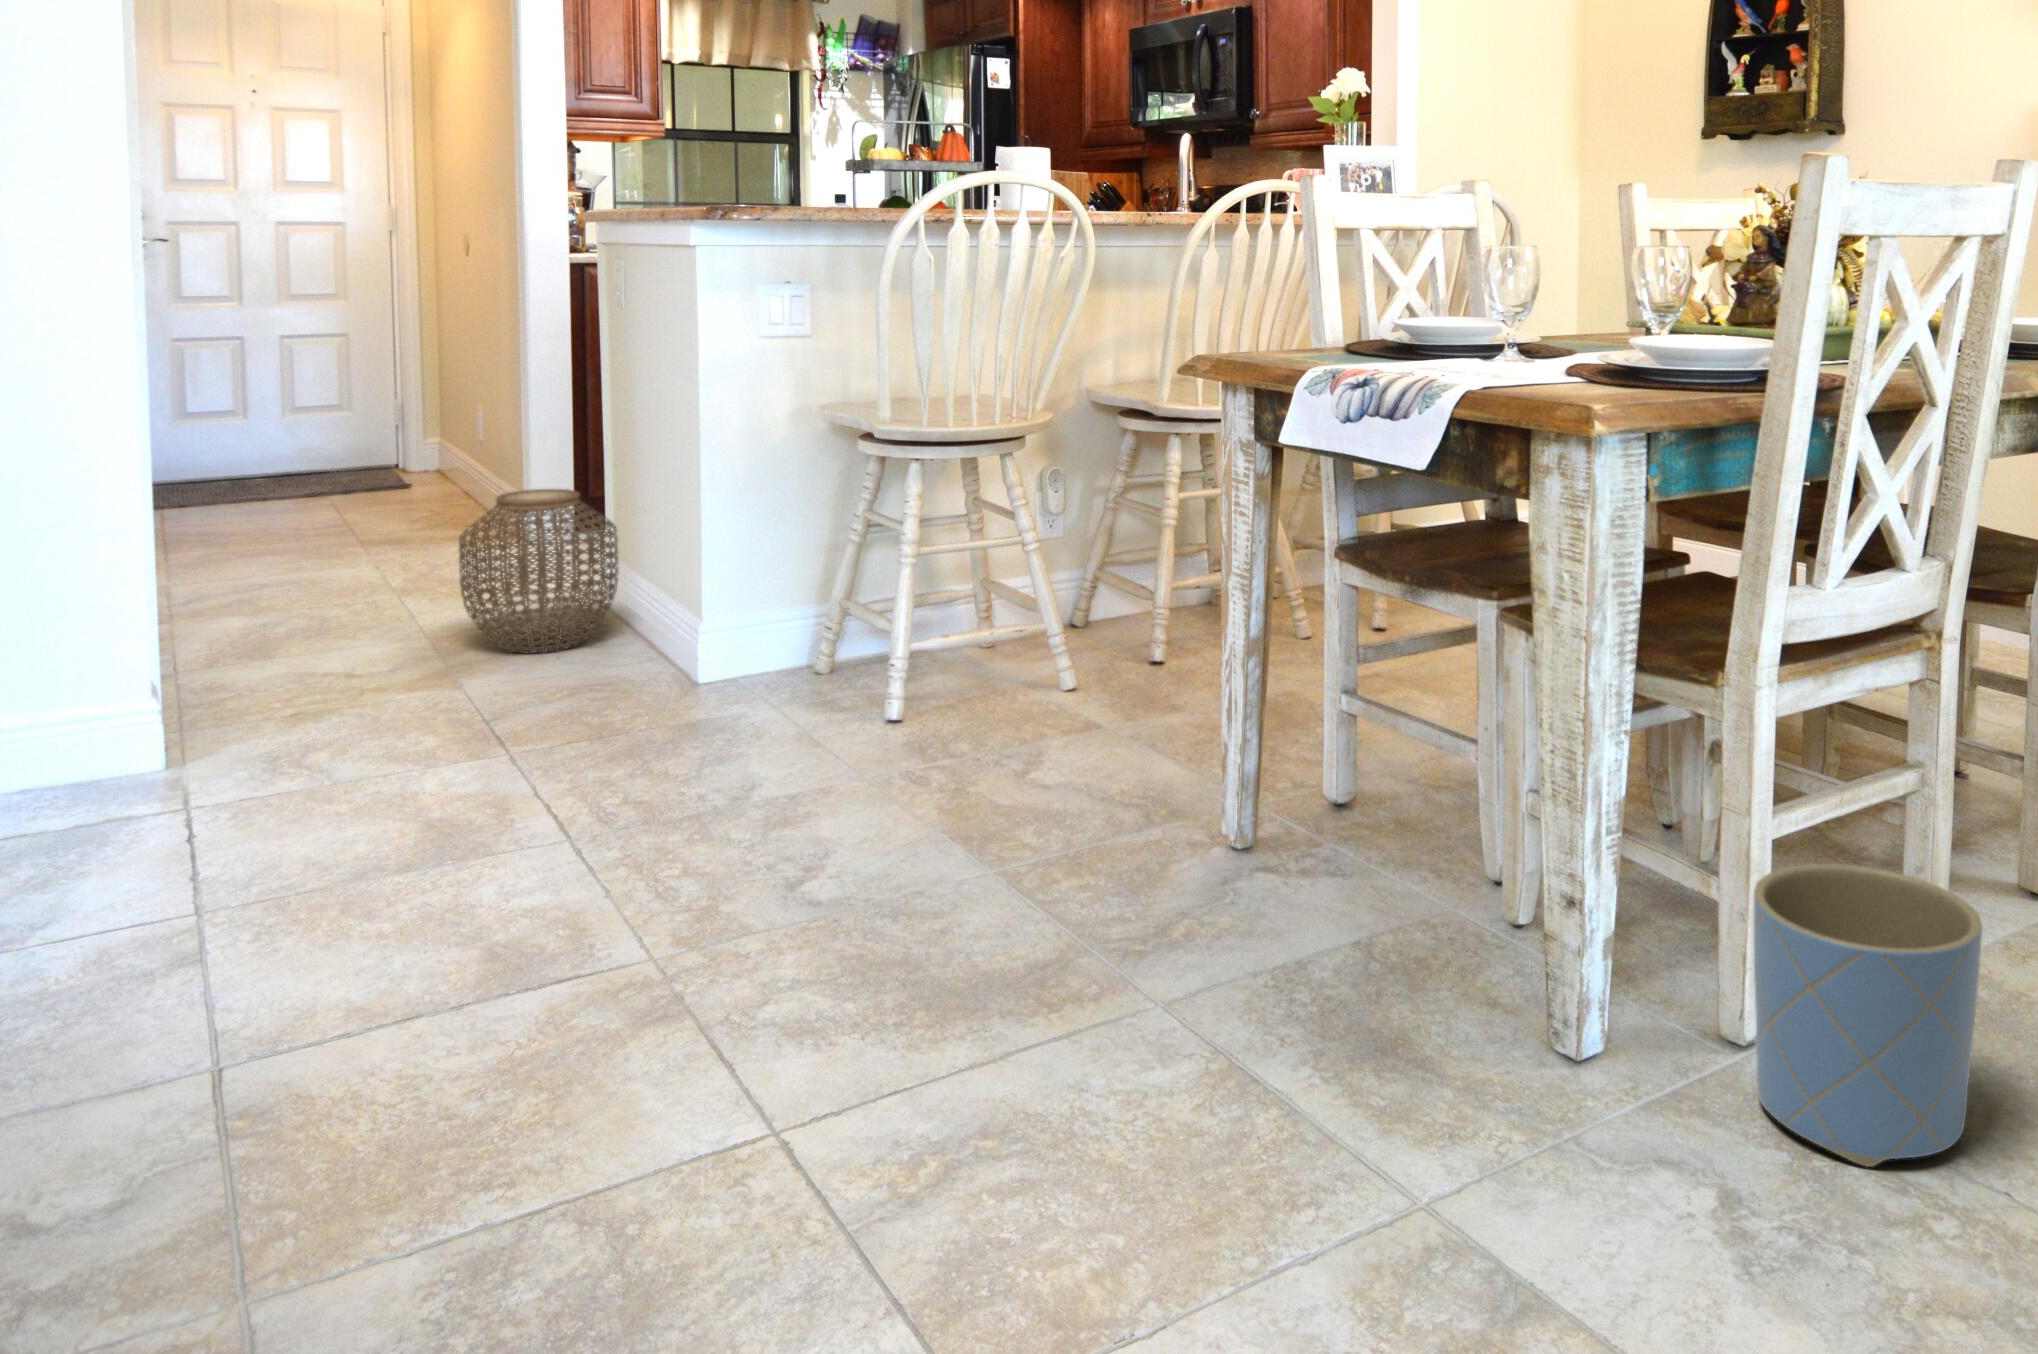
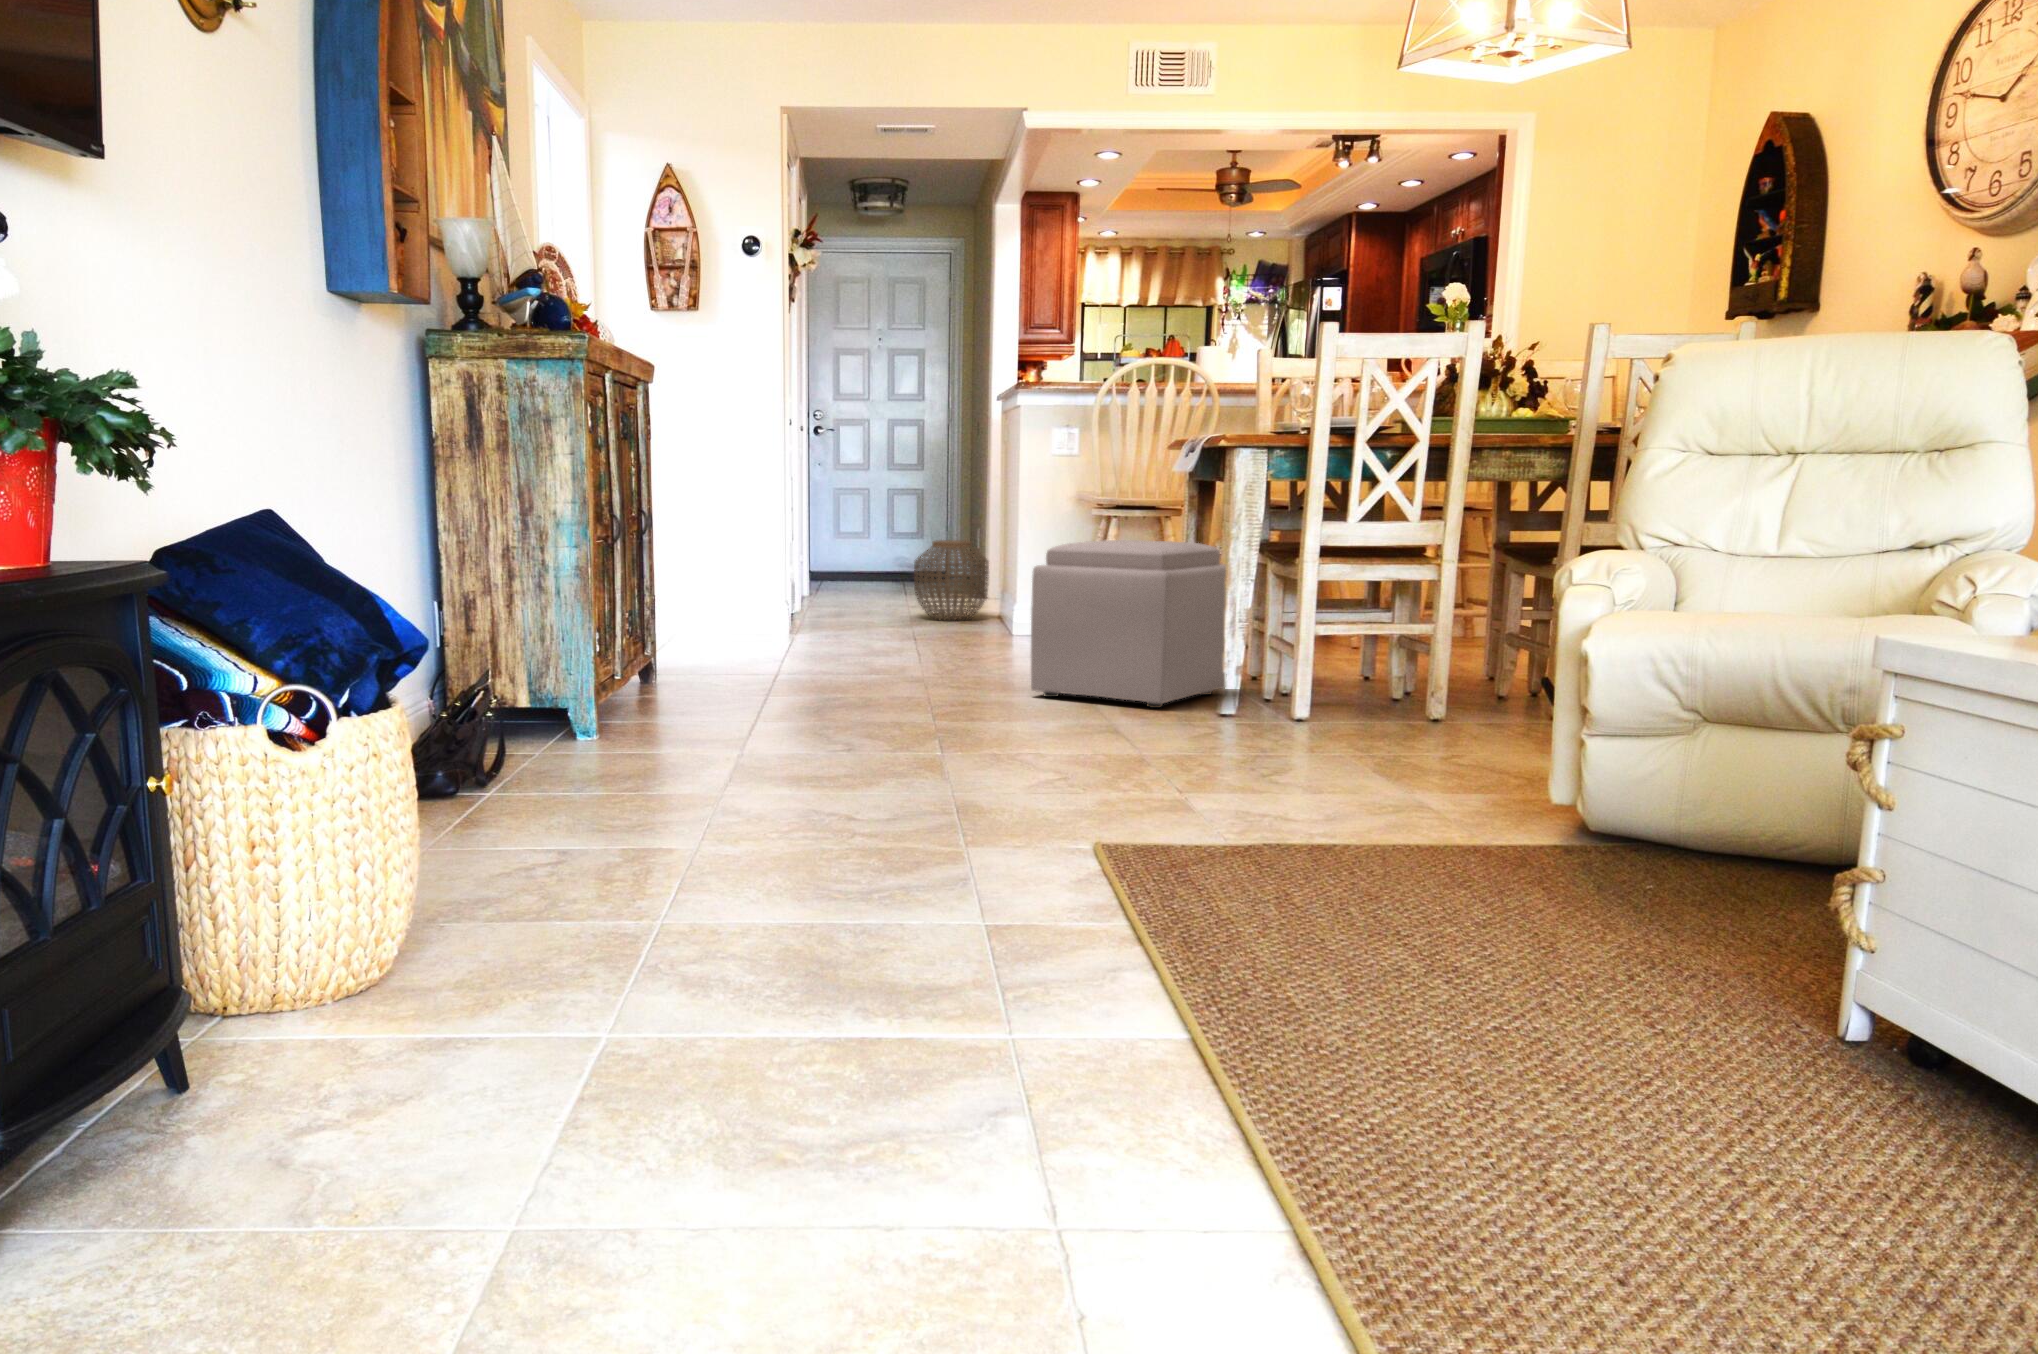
ottoman: none [1089,623,1503,1111] -> present [1031,540,1226,708]
planter: present [1754,864,1982,1167] -> none [1263,631,1352,727]

